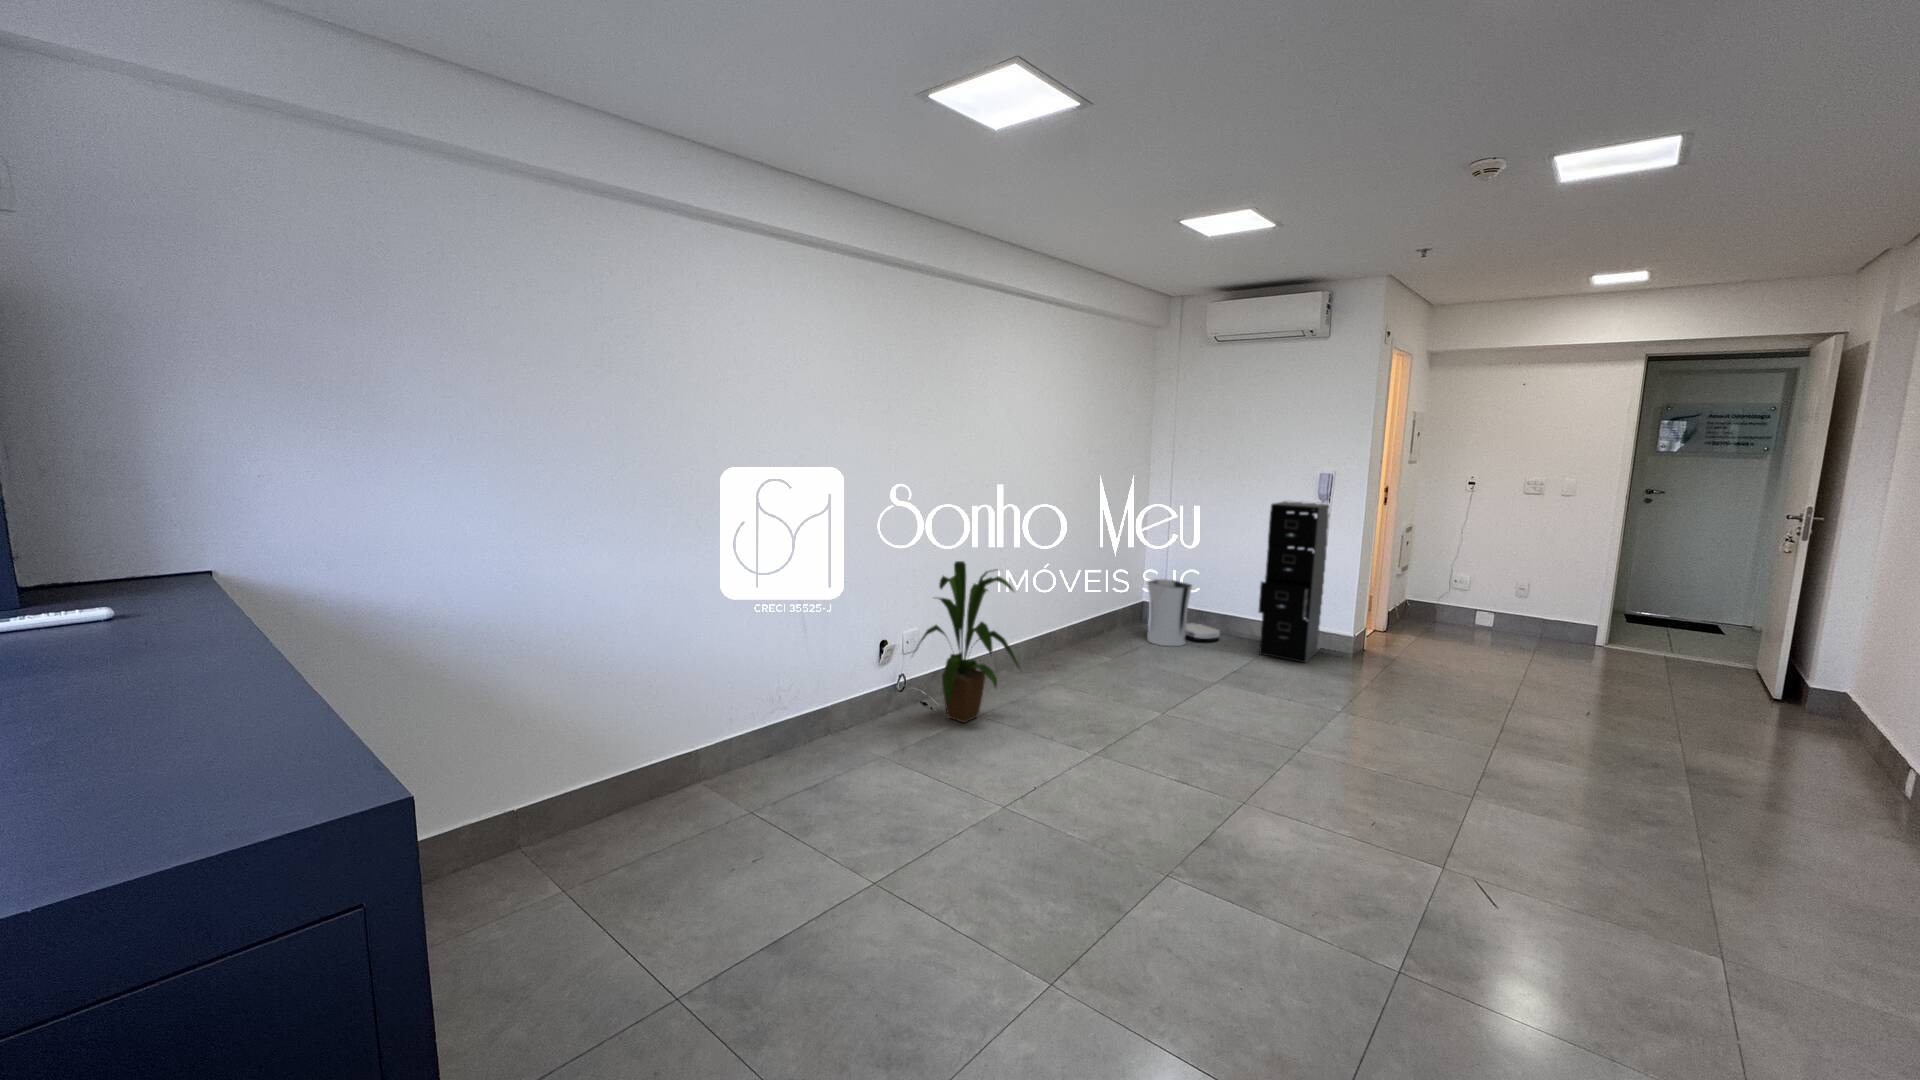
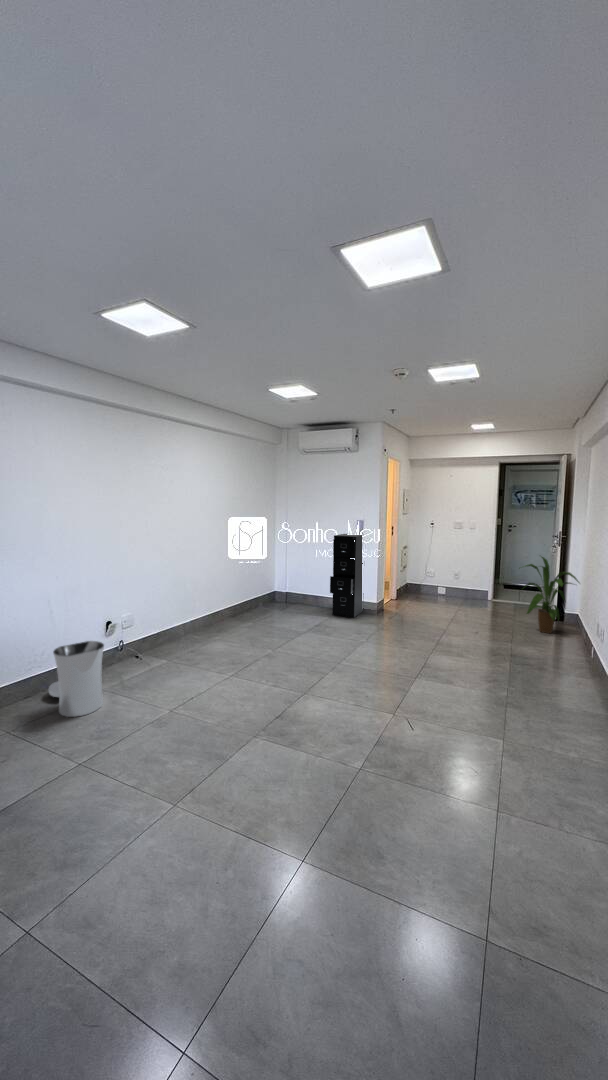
house plant: present [912,561,1019,723] -> present [522,557,579,633]
trash can: present [1147,579,1220,646] -> present [49,641,104,717]

